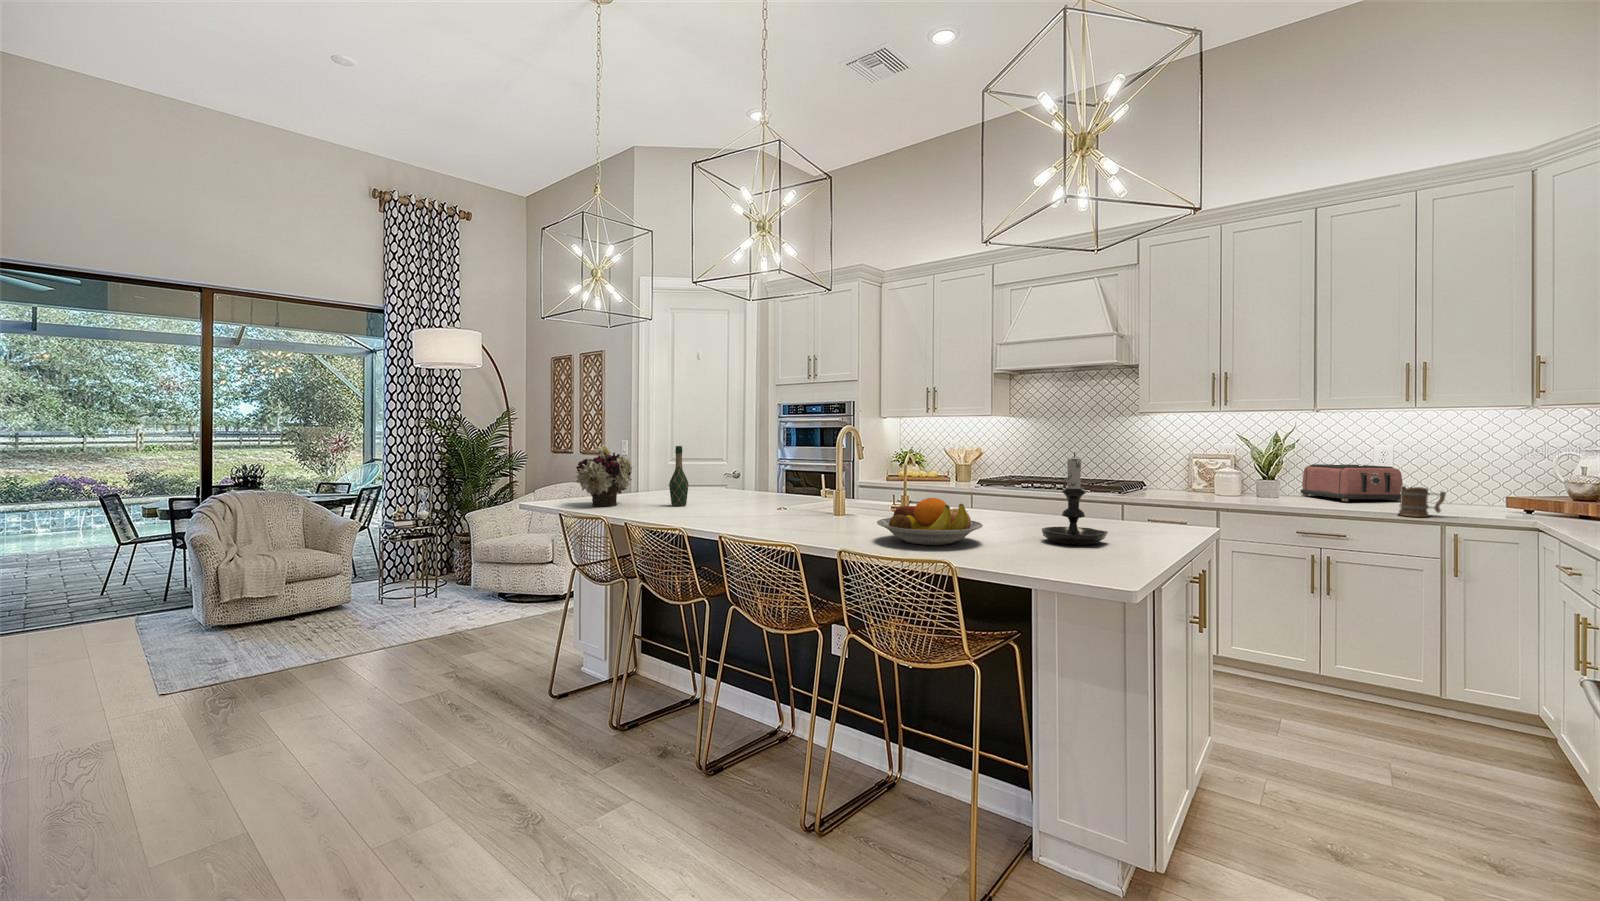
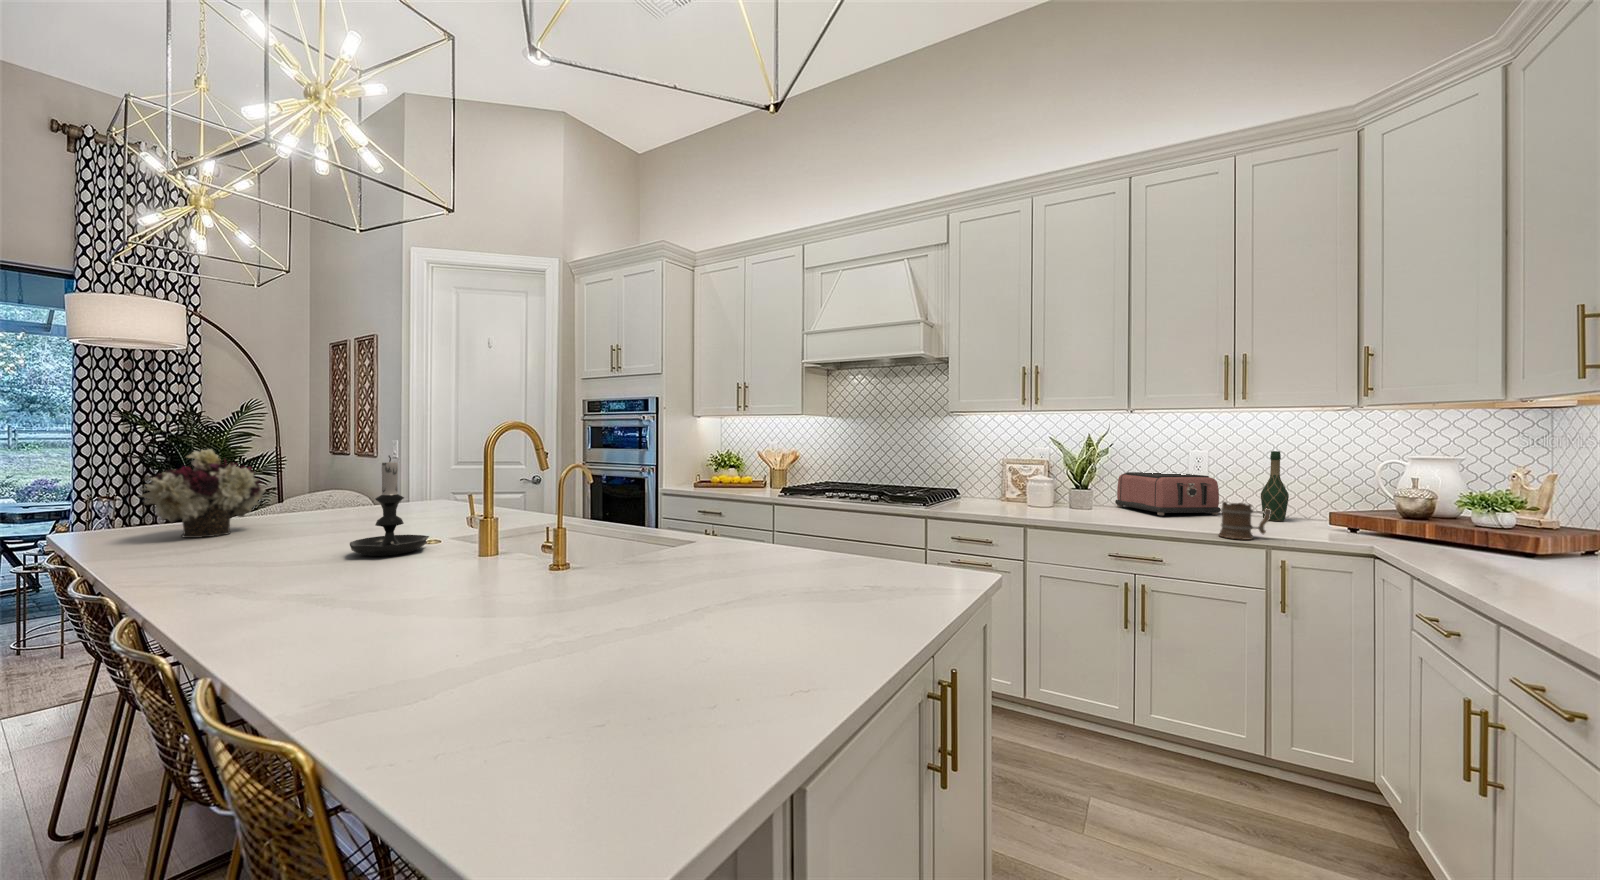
wine bottle: present [669,446,688,506] -> present [1261,451,1289,521]
candle holder: present [1042,452,1108,545] -> present [350,456,429,556]
fruit bowl: present [877,498,983,545] -> none [424,549,620,637]

